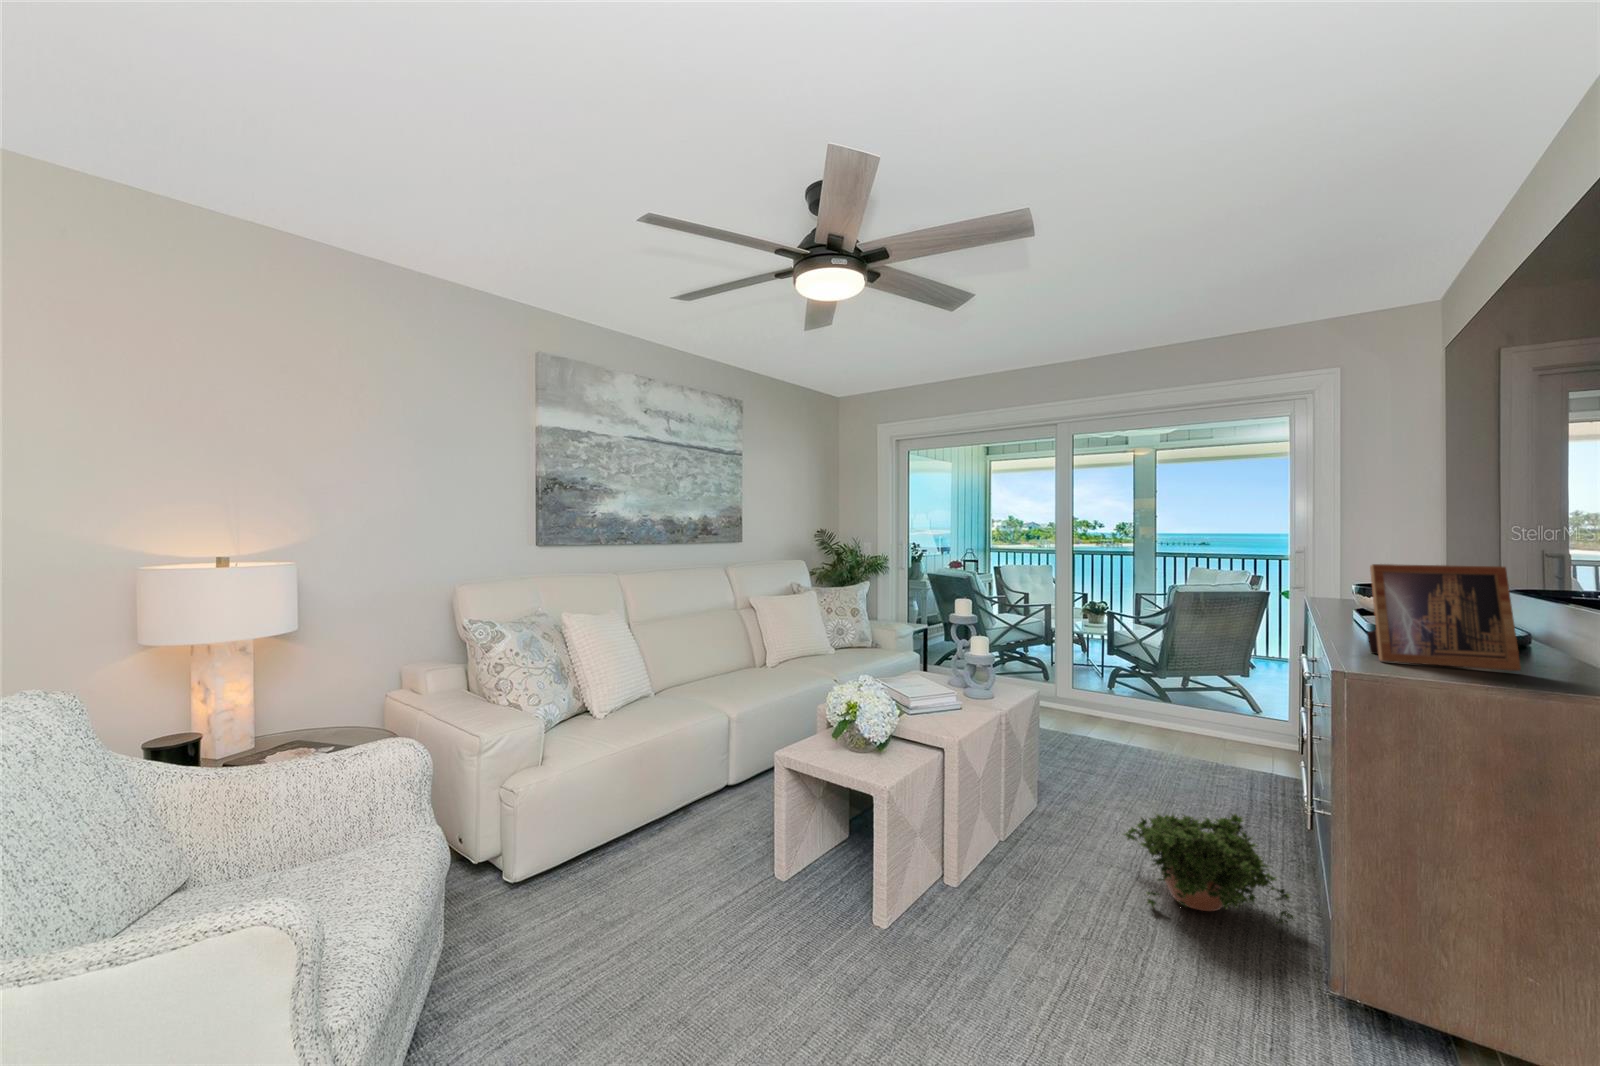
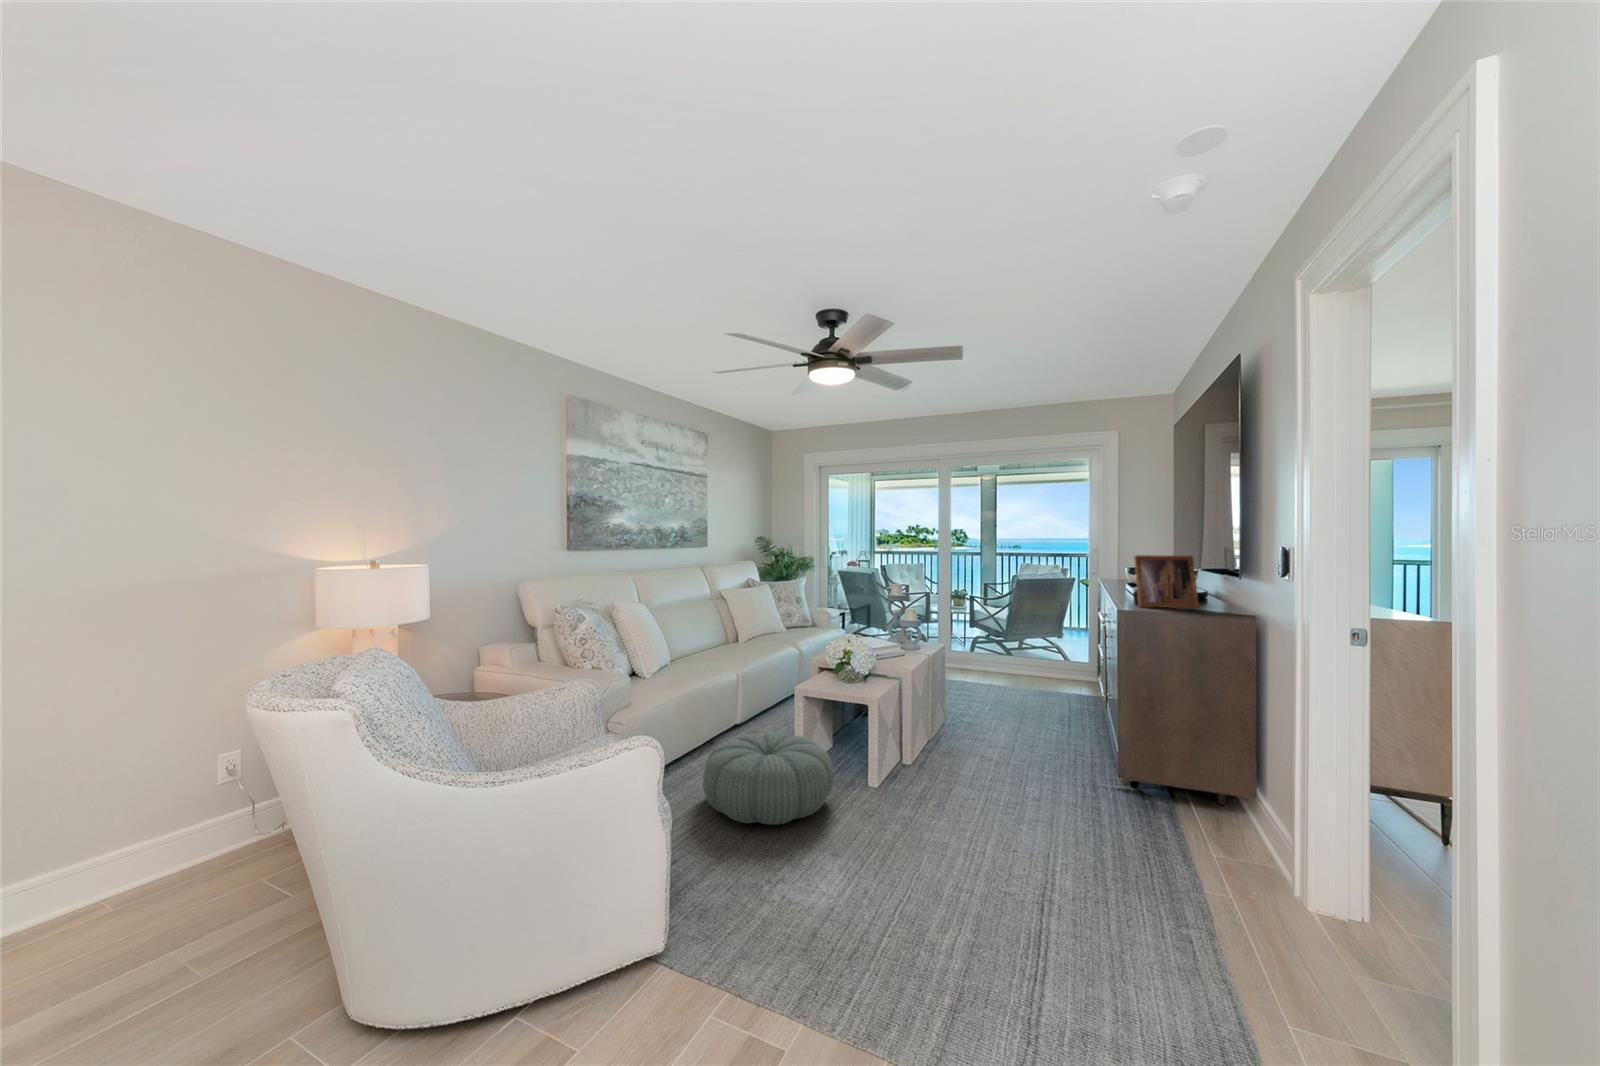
potted plant: present [1124,814,1294,924] -> none [1003,704,1101,763]
pouf: none [598,820,804,992] -> present [703,732,834,825]

